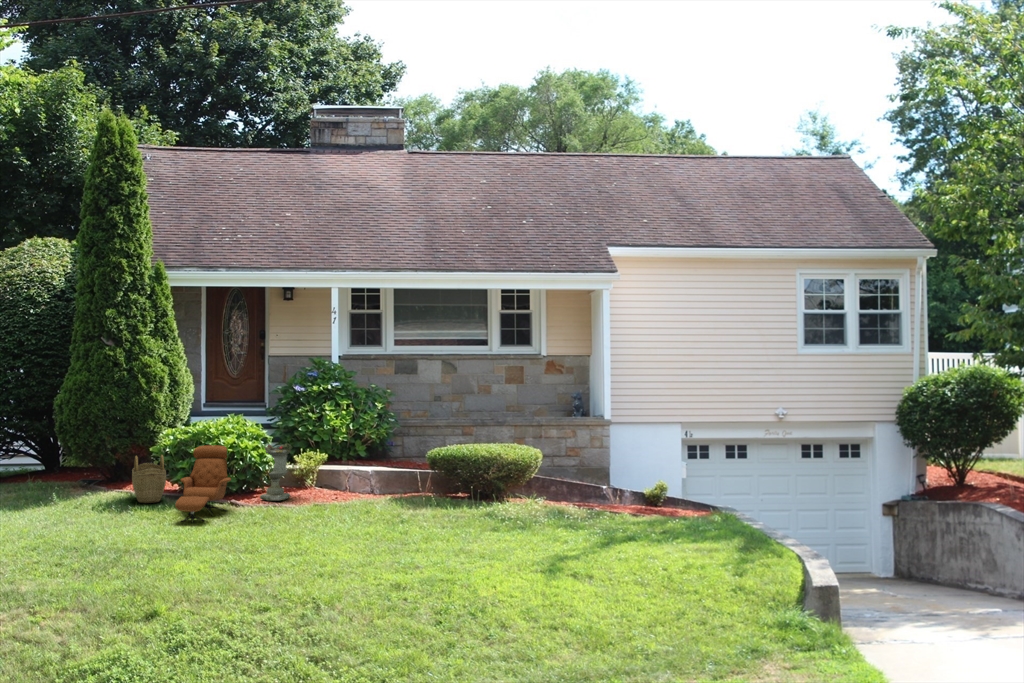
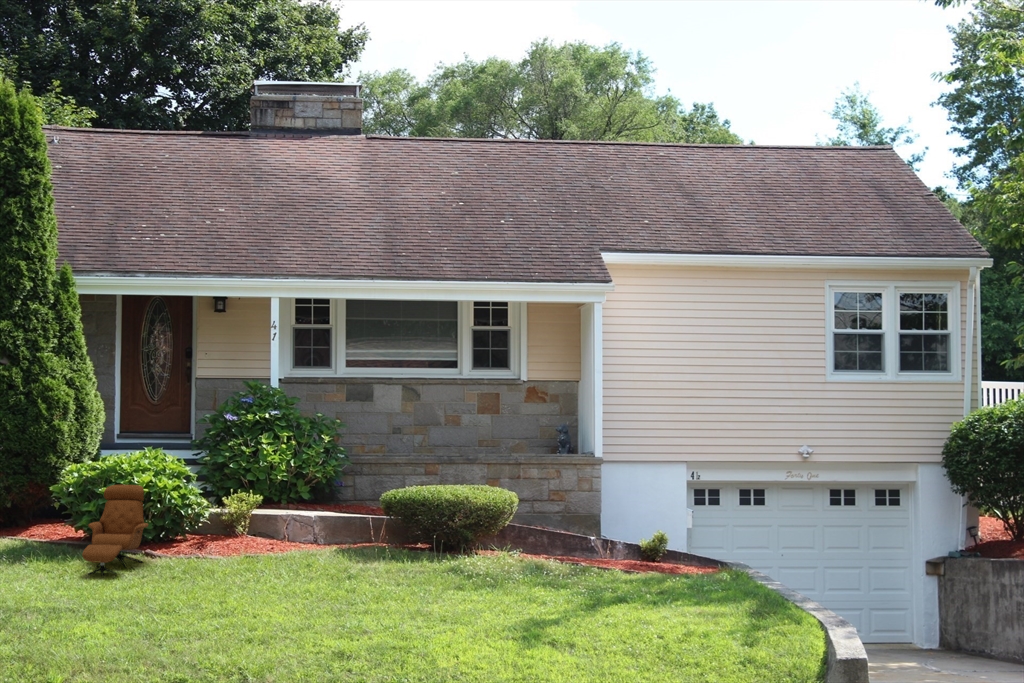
planter: present [260,443,292,501] -> none [182,483,222,551]
woven basket: present [132,455,166,503] -> none [30,495,70,552]

